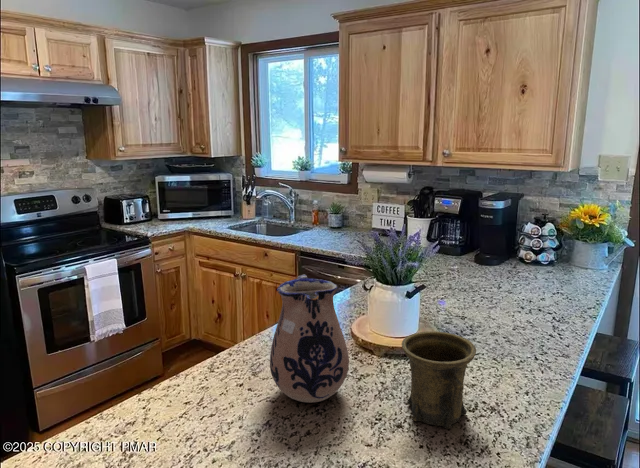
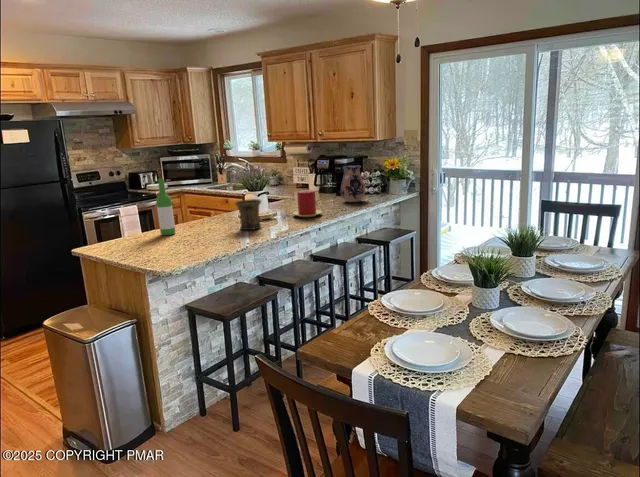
ceramic pitcher: present [270,275,349,403] -> present [341,165,365,202]
wine bottle: none [193,284,238,441] -> present [156,179,175,235]
candle: none [482,288,554,357] -> present [293,190,322,217]

